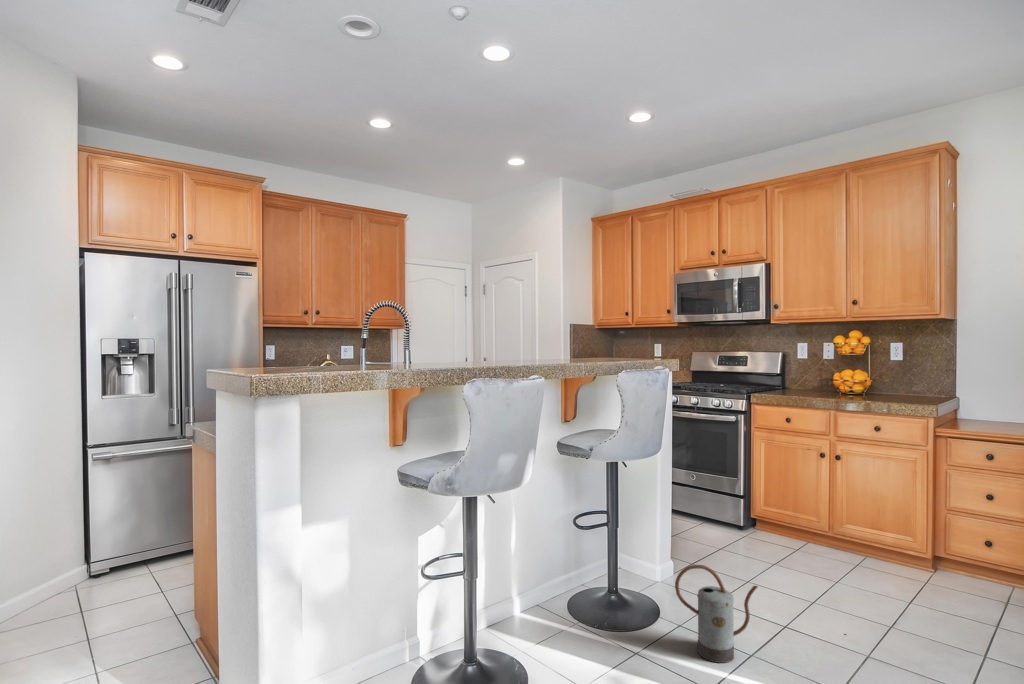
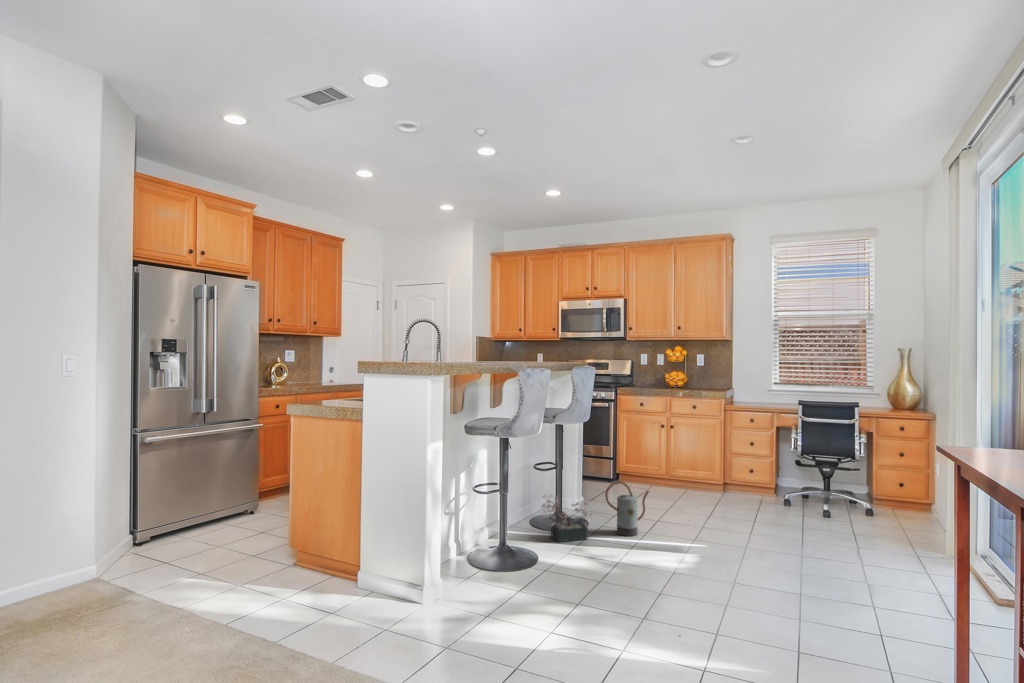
decorative plant: none [561,572,651,659] -> present [541,495,592,542]

